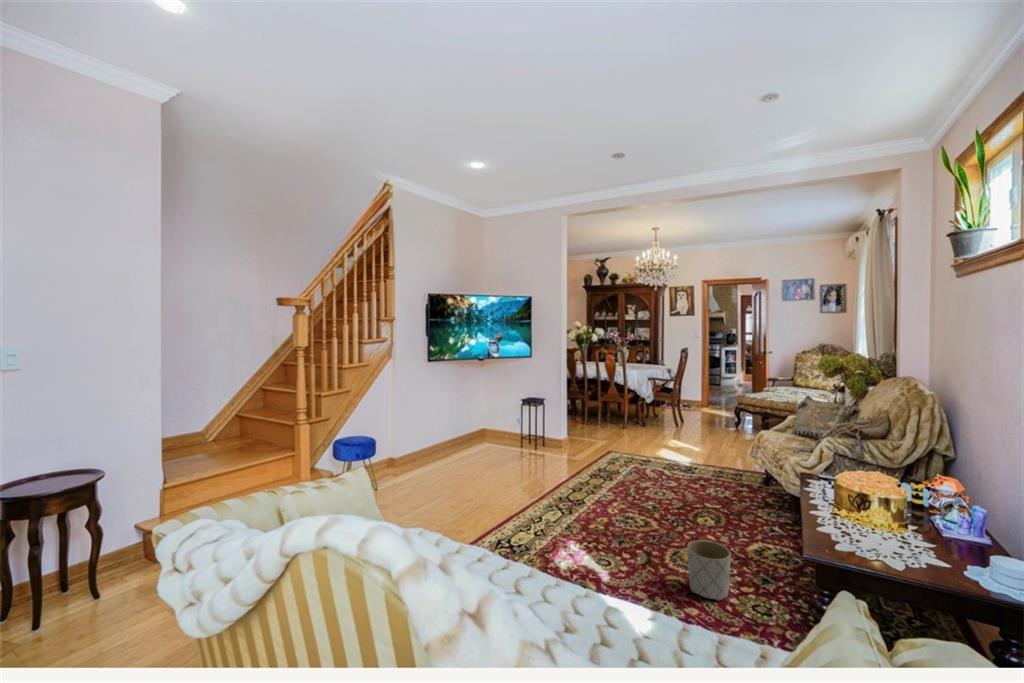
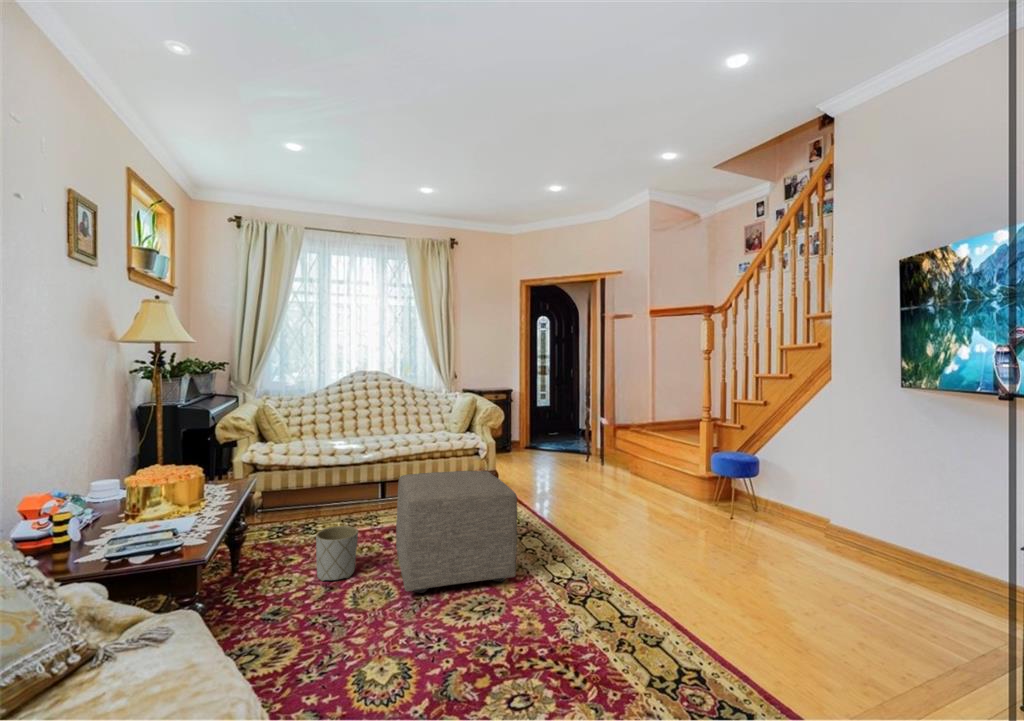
ottoman: none [547,458,667,577] -> present [396,471,517,593]

